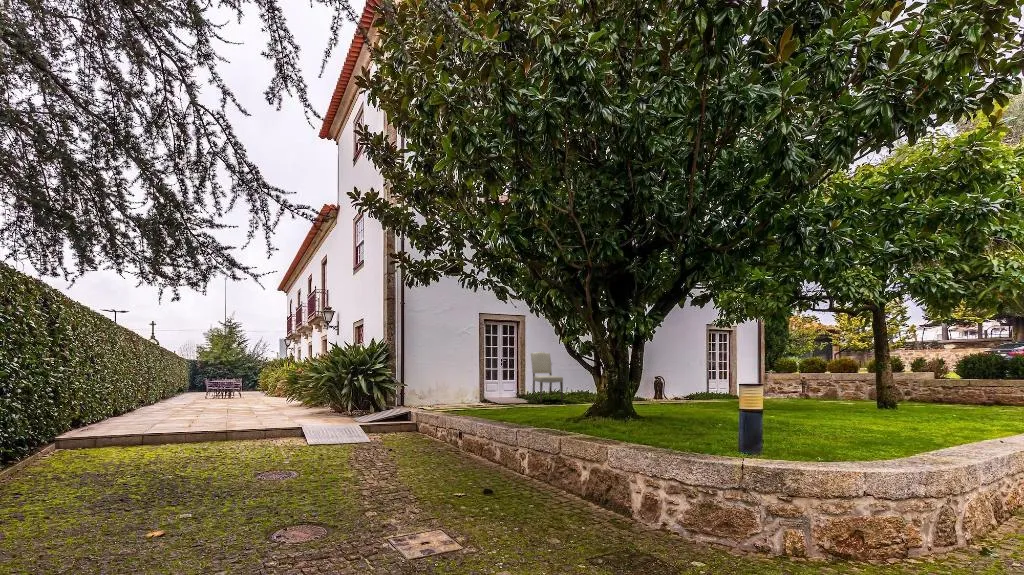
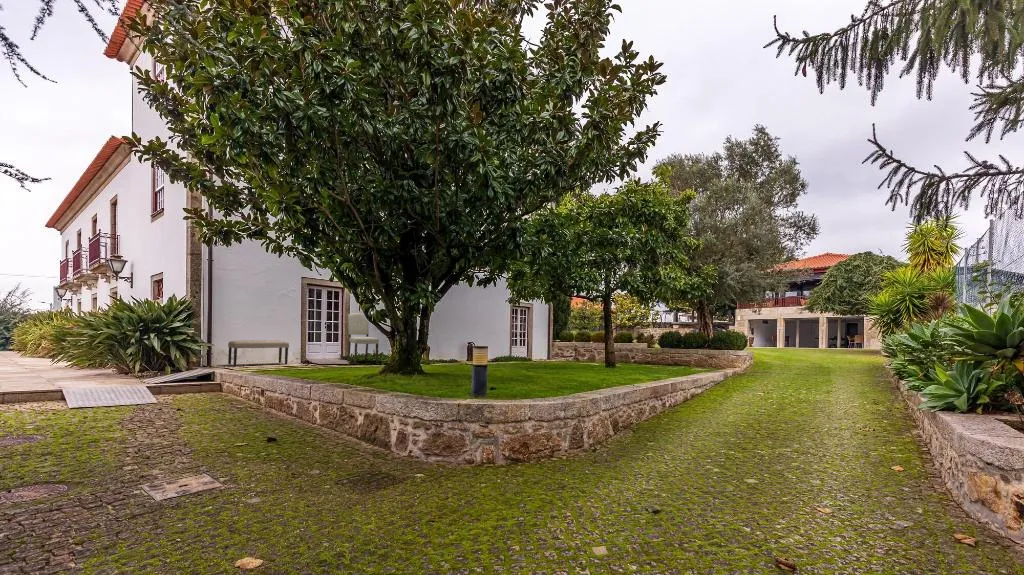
bench: none [422,380,478,406] -> present [228,340,289,366]

